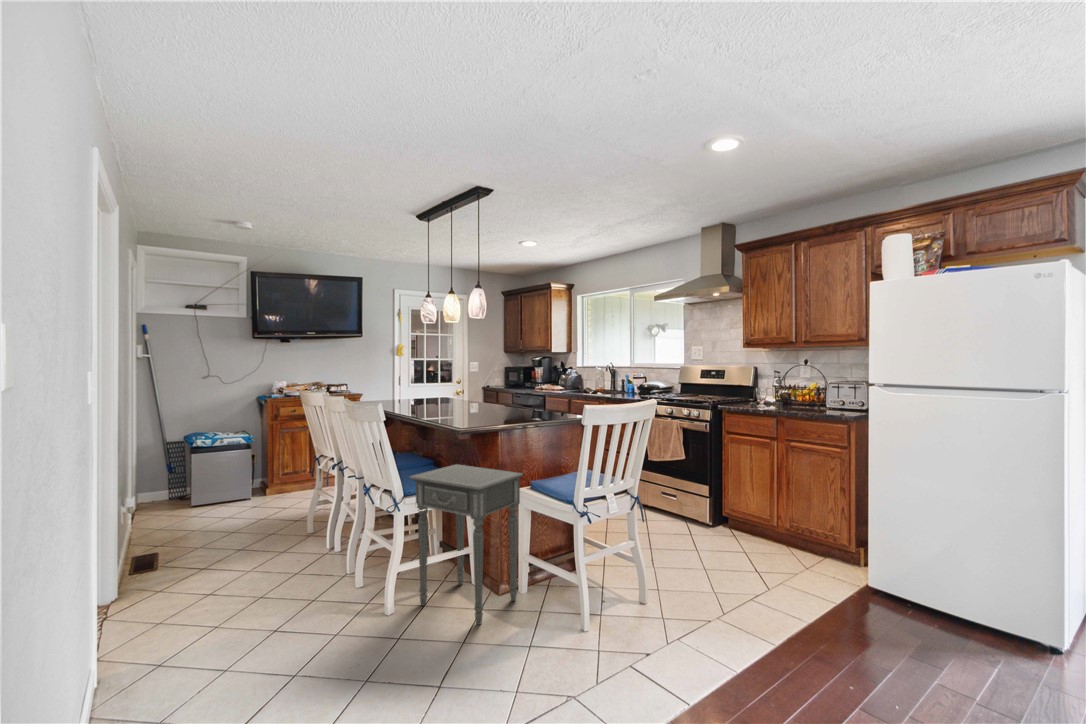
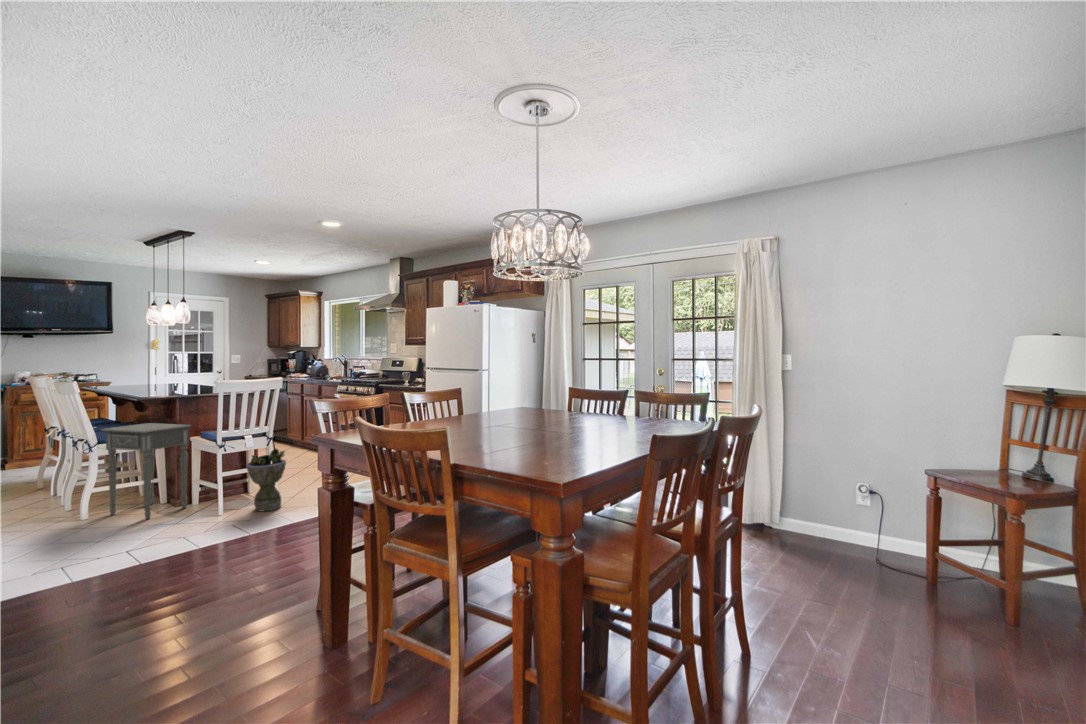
planter: none [612,517,671,626] -> present [246,449,286,511]

